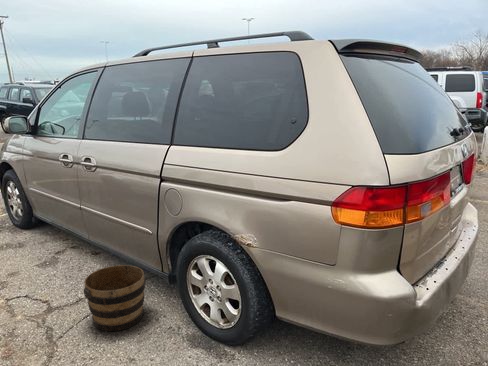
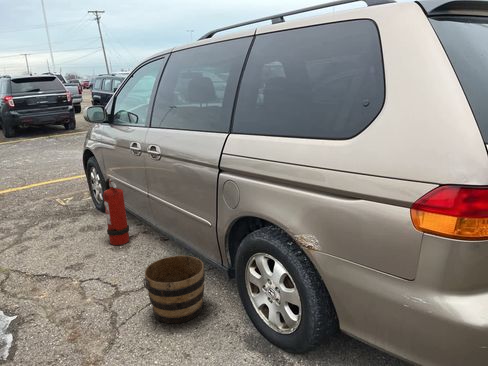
fire extinguisher: none [28,191,56,262] -> present [103,177,129,245]

